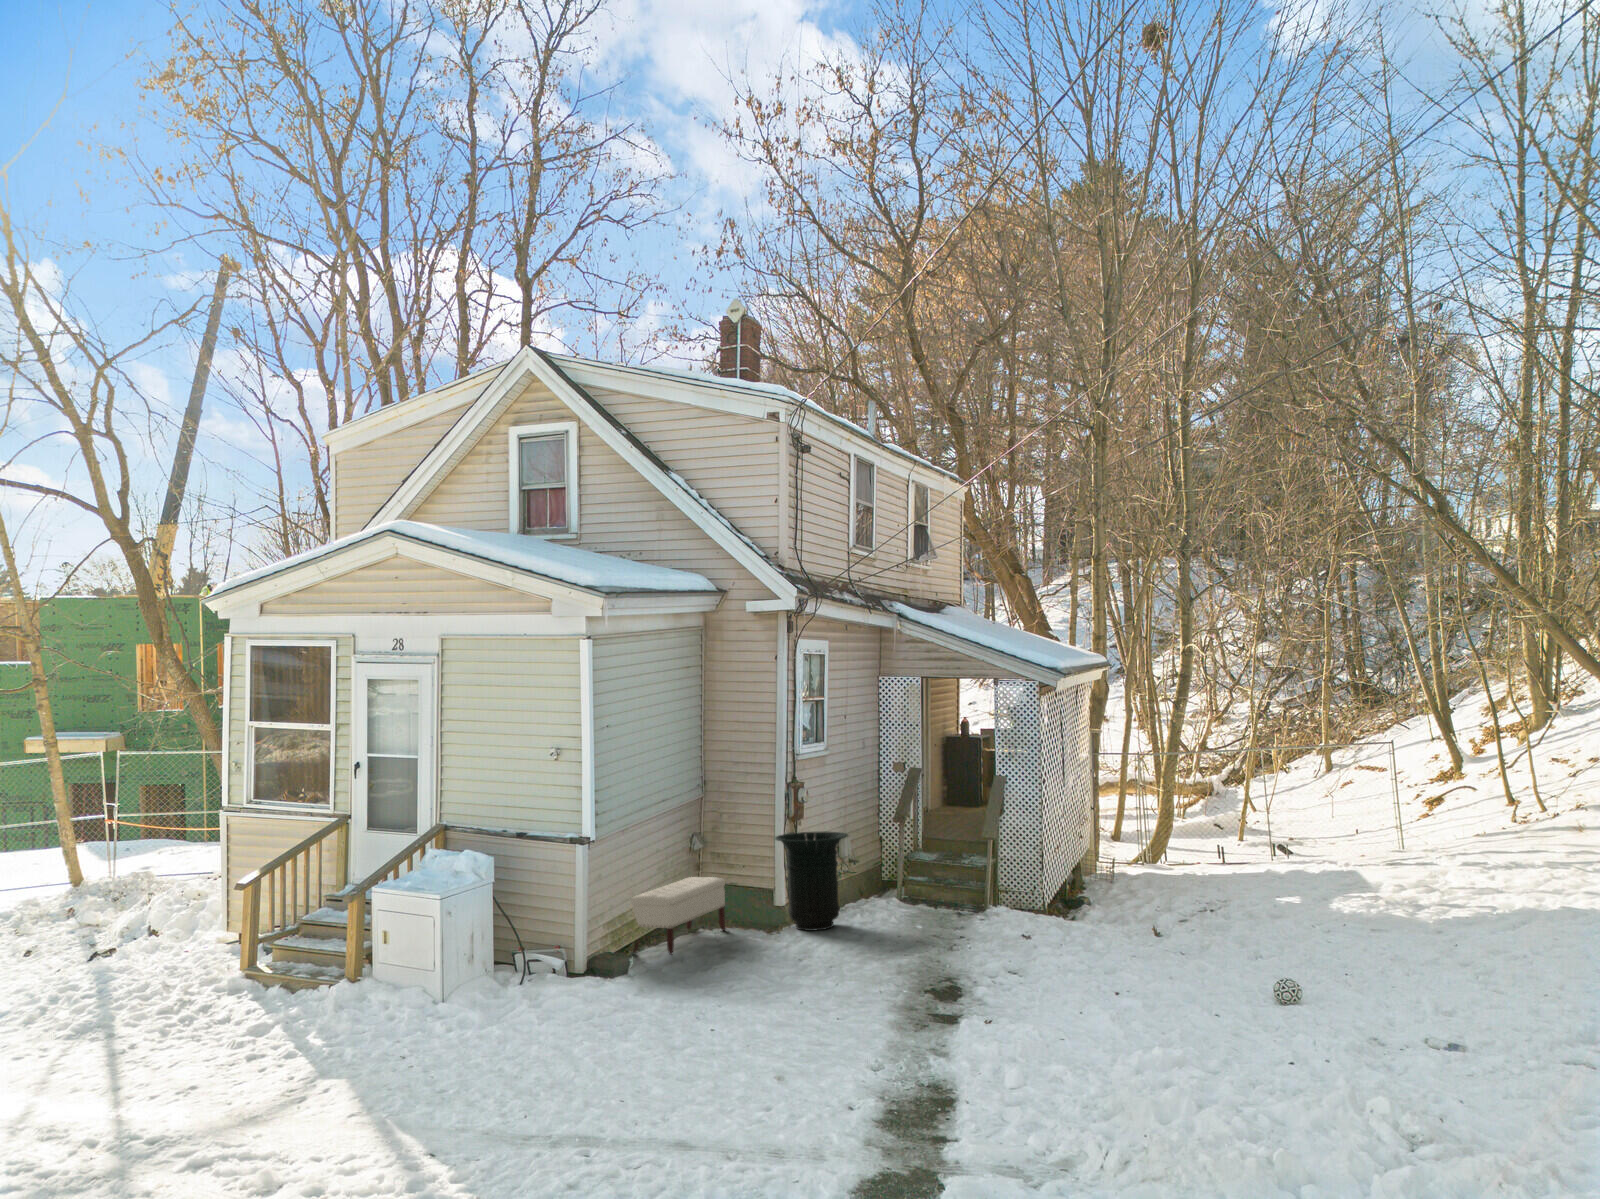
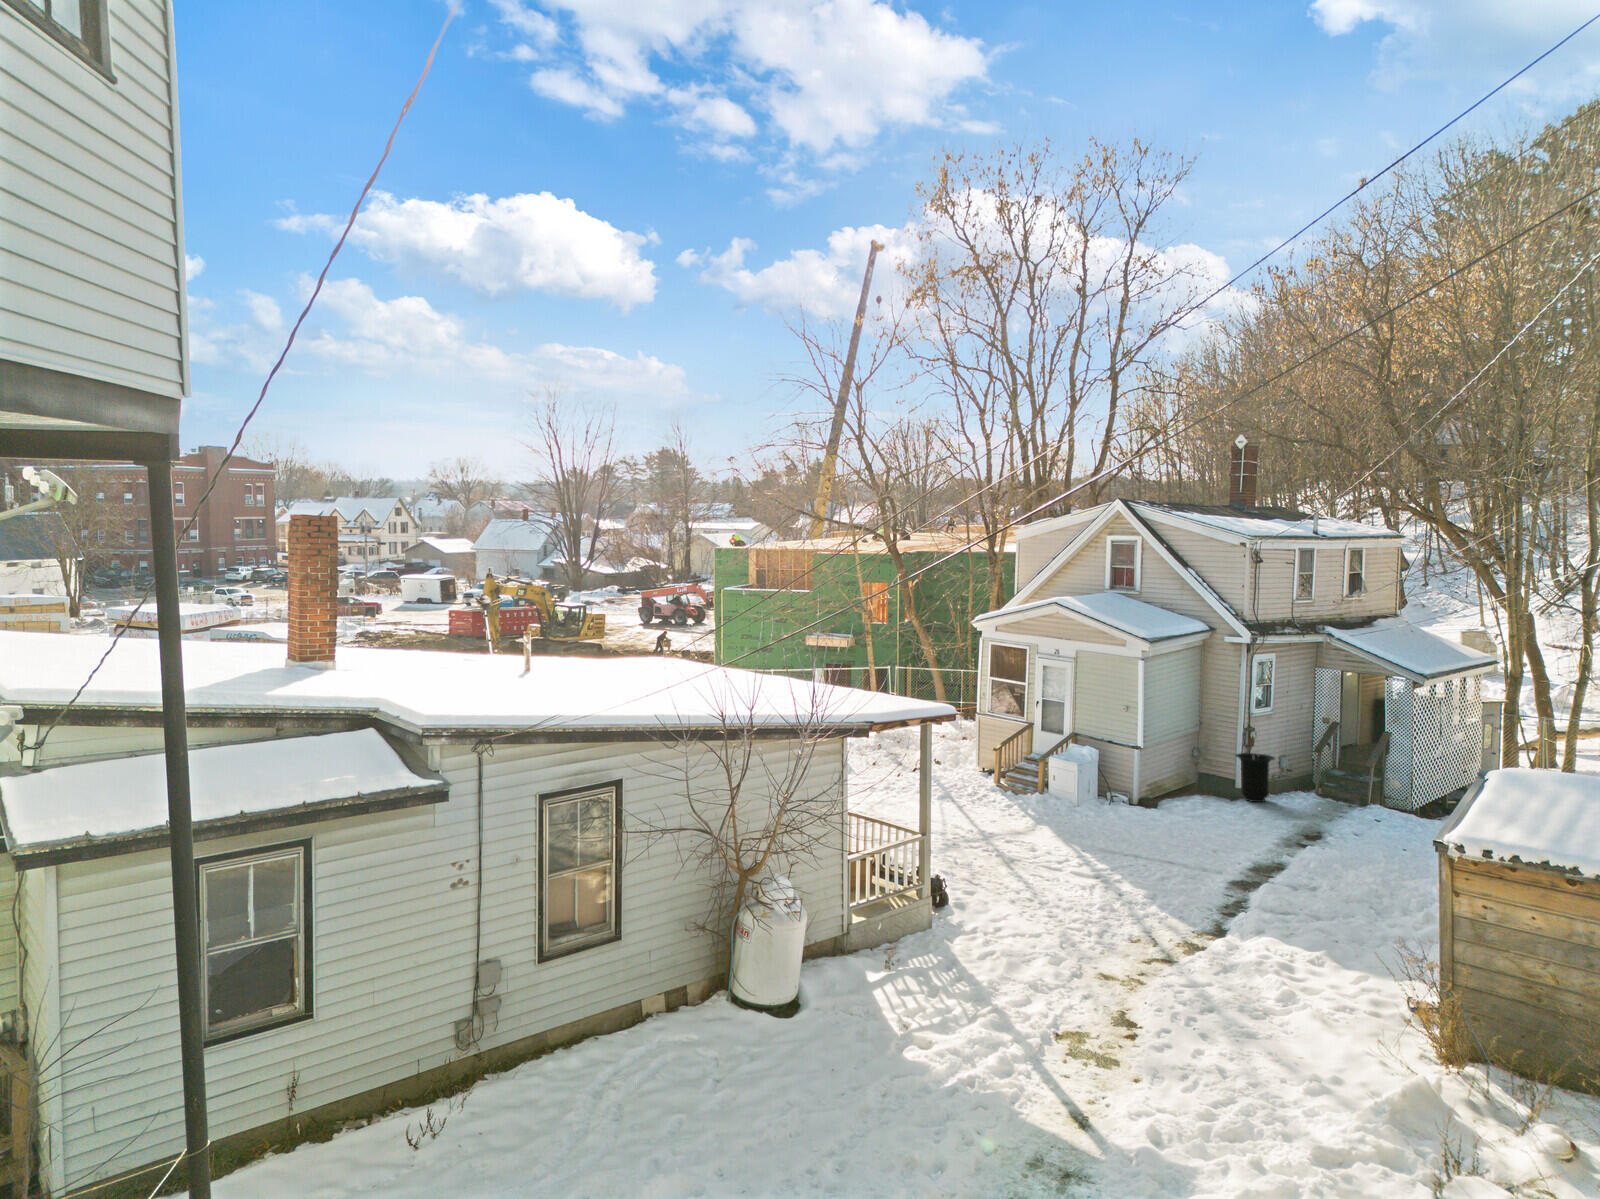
bench: present [631,877,725,955] -> none [1159,768,1208,803]

